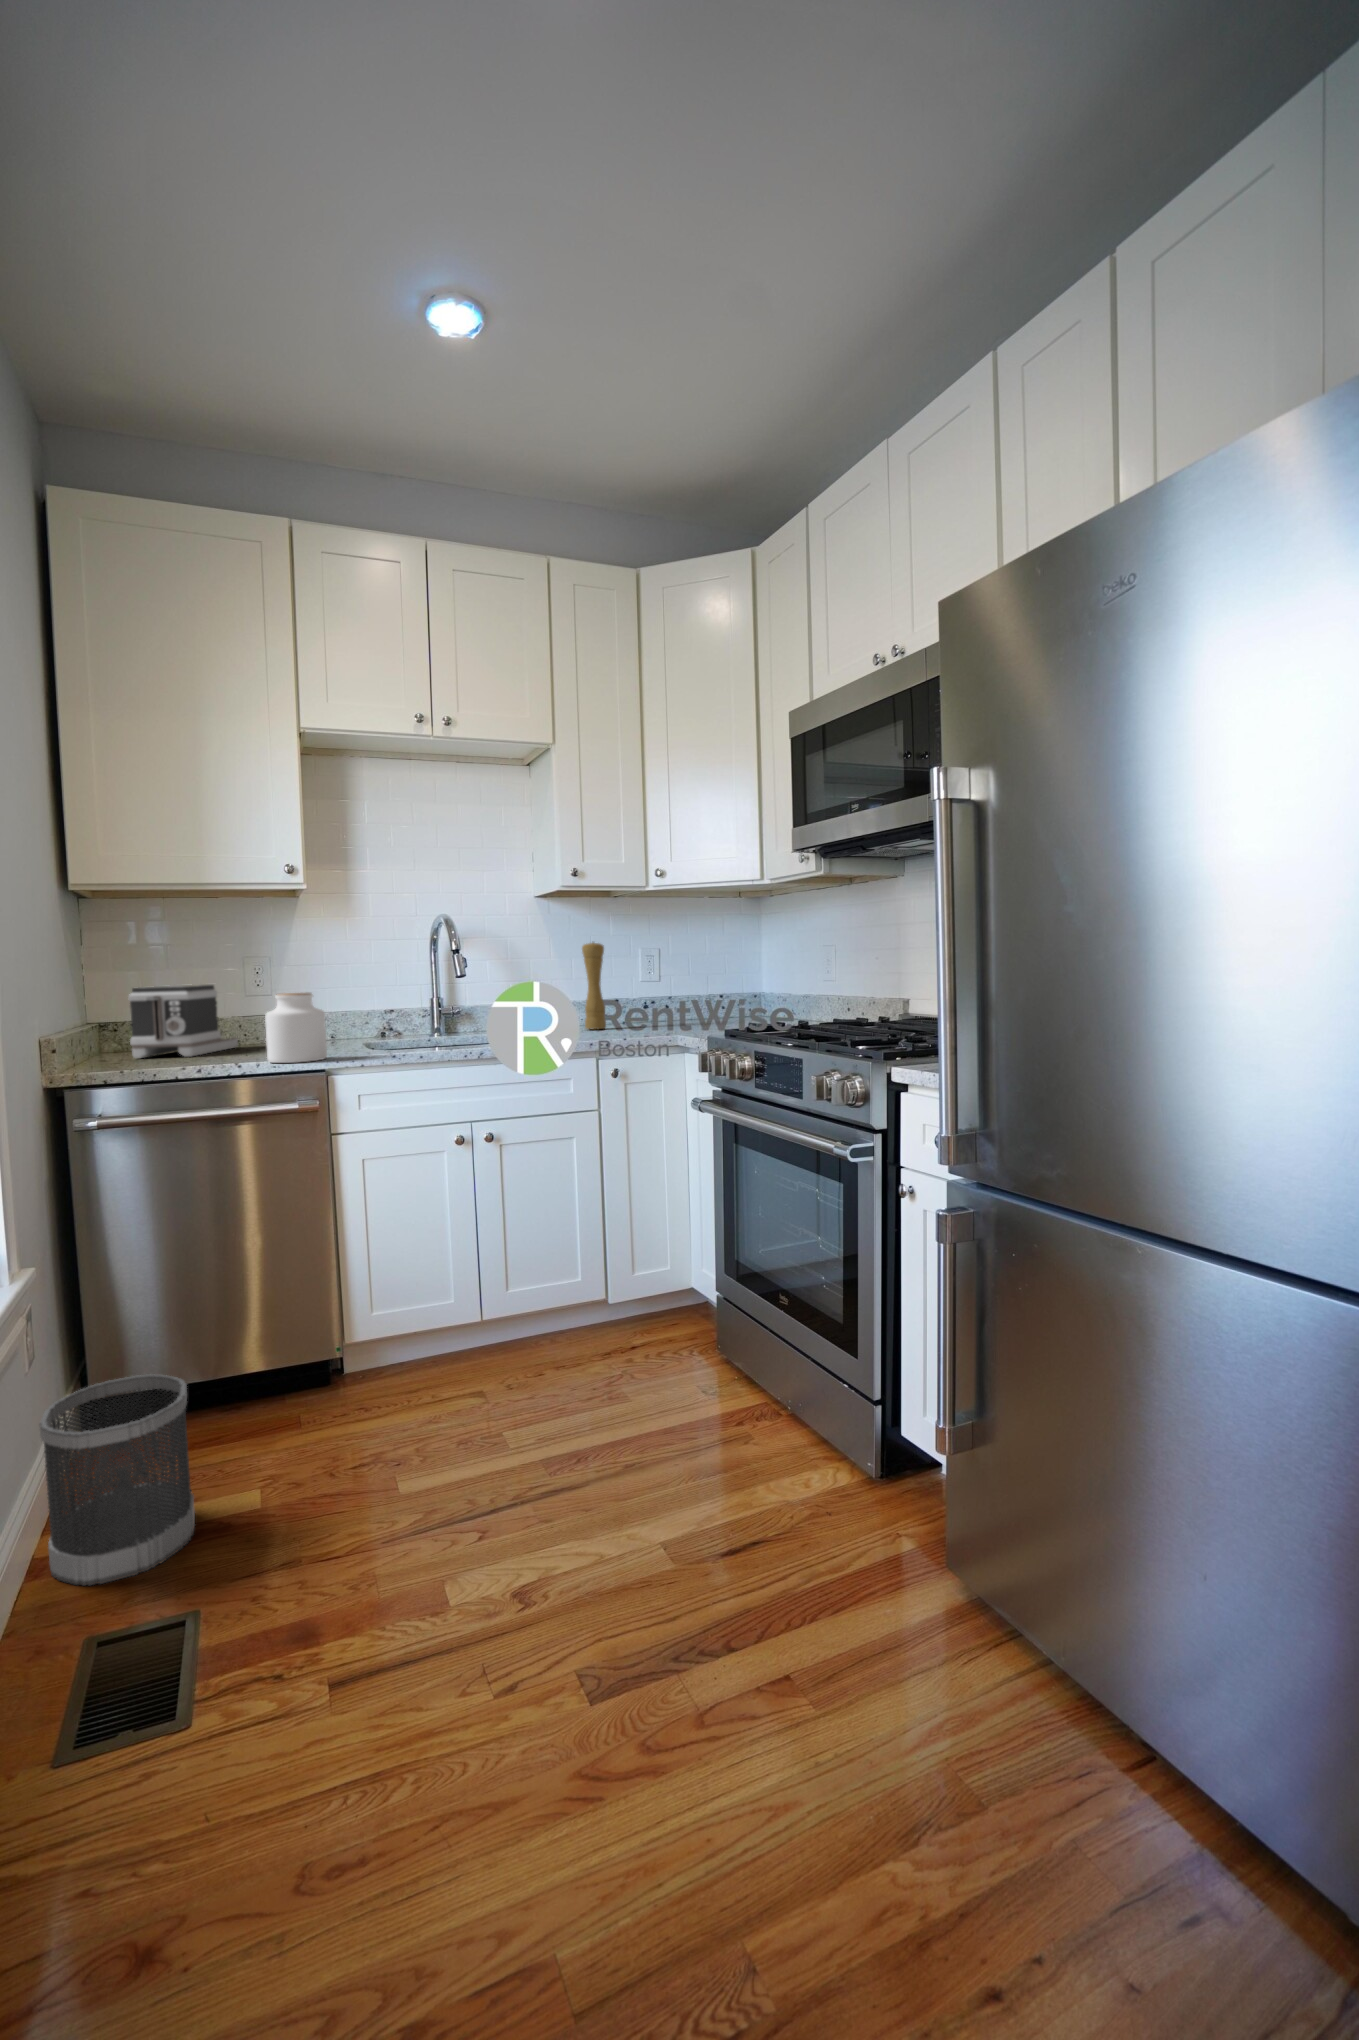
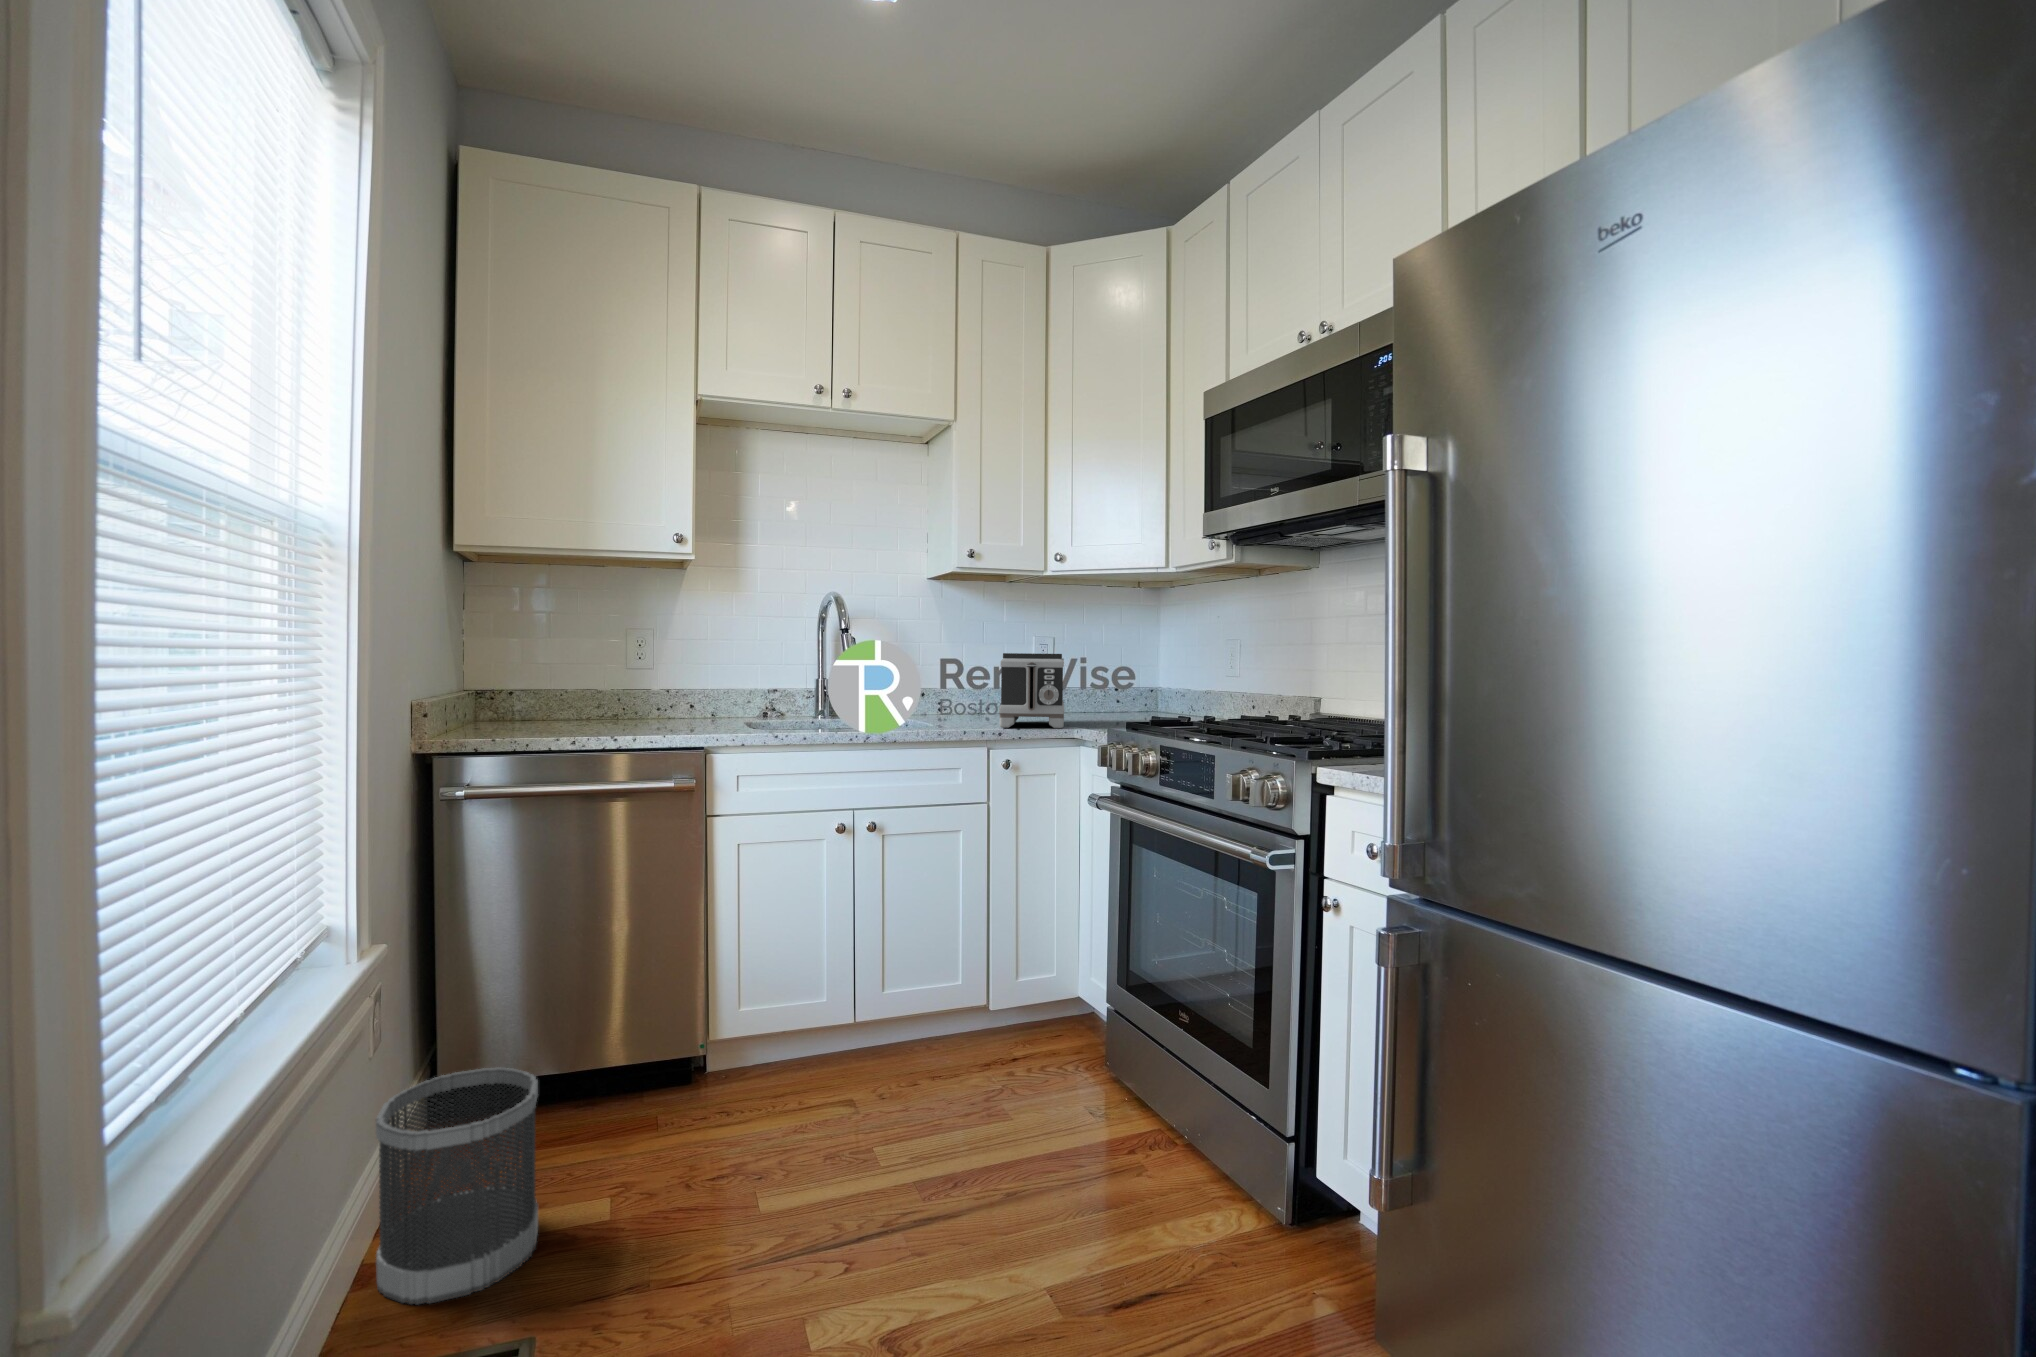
pepper mill: present [582,942,606,1029] -> none [974,627,997,718]
toaster: present [129,985,238,1058] -> present [999,653,1064,728]
jar: present [265,993,327,1063] -> none [646,666,708,738]

